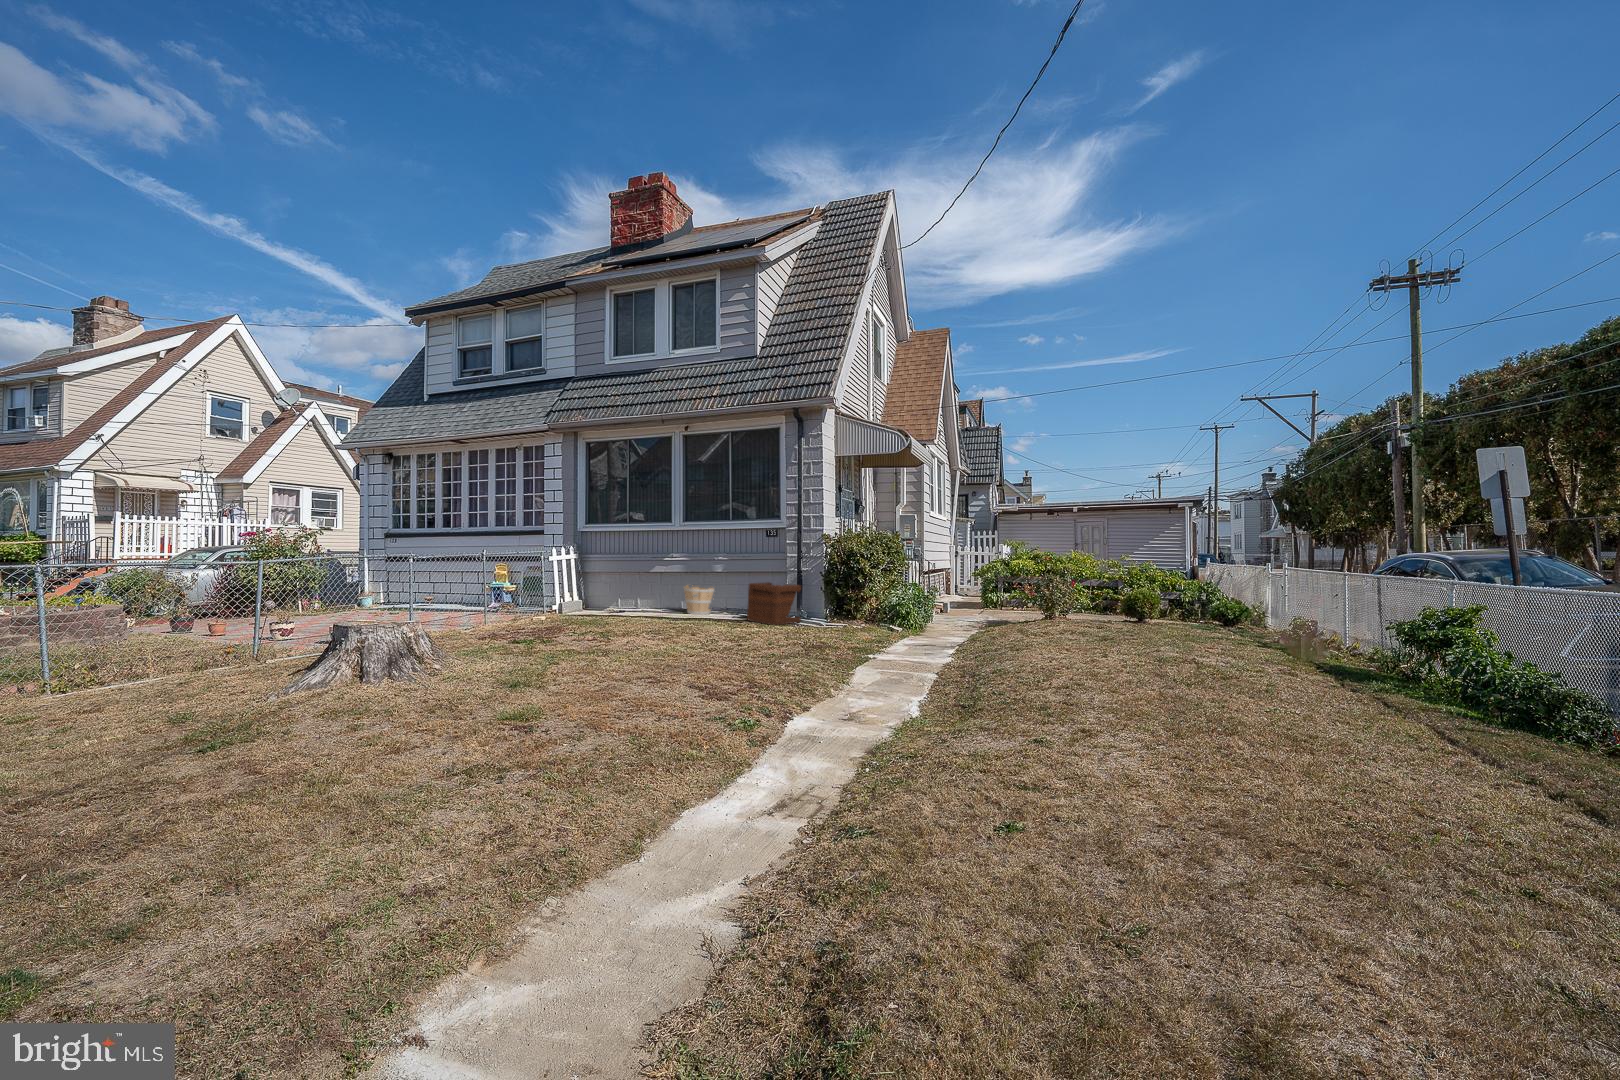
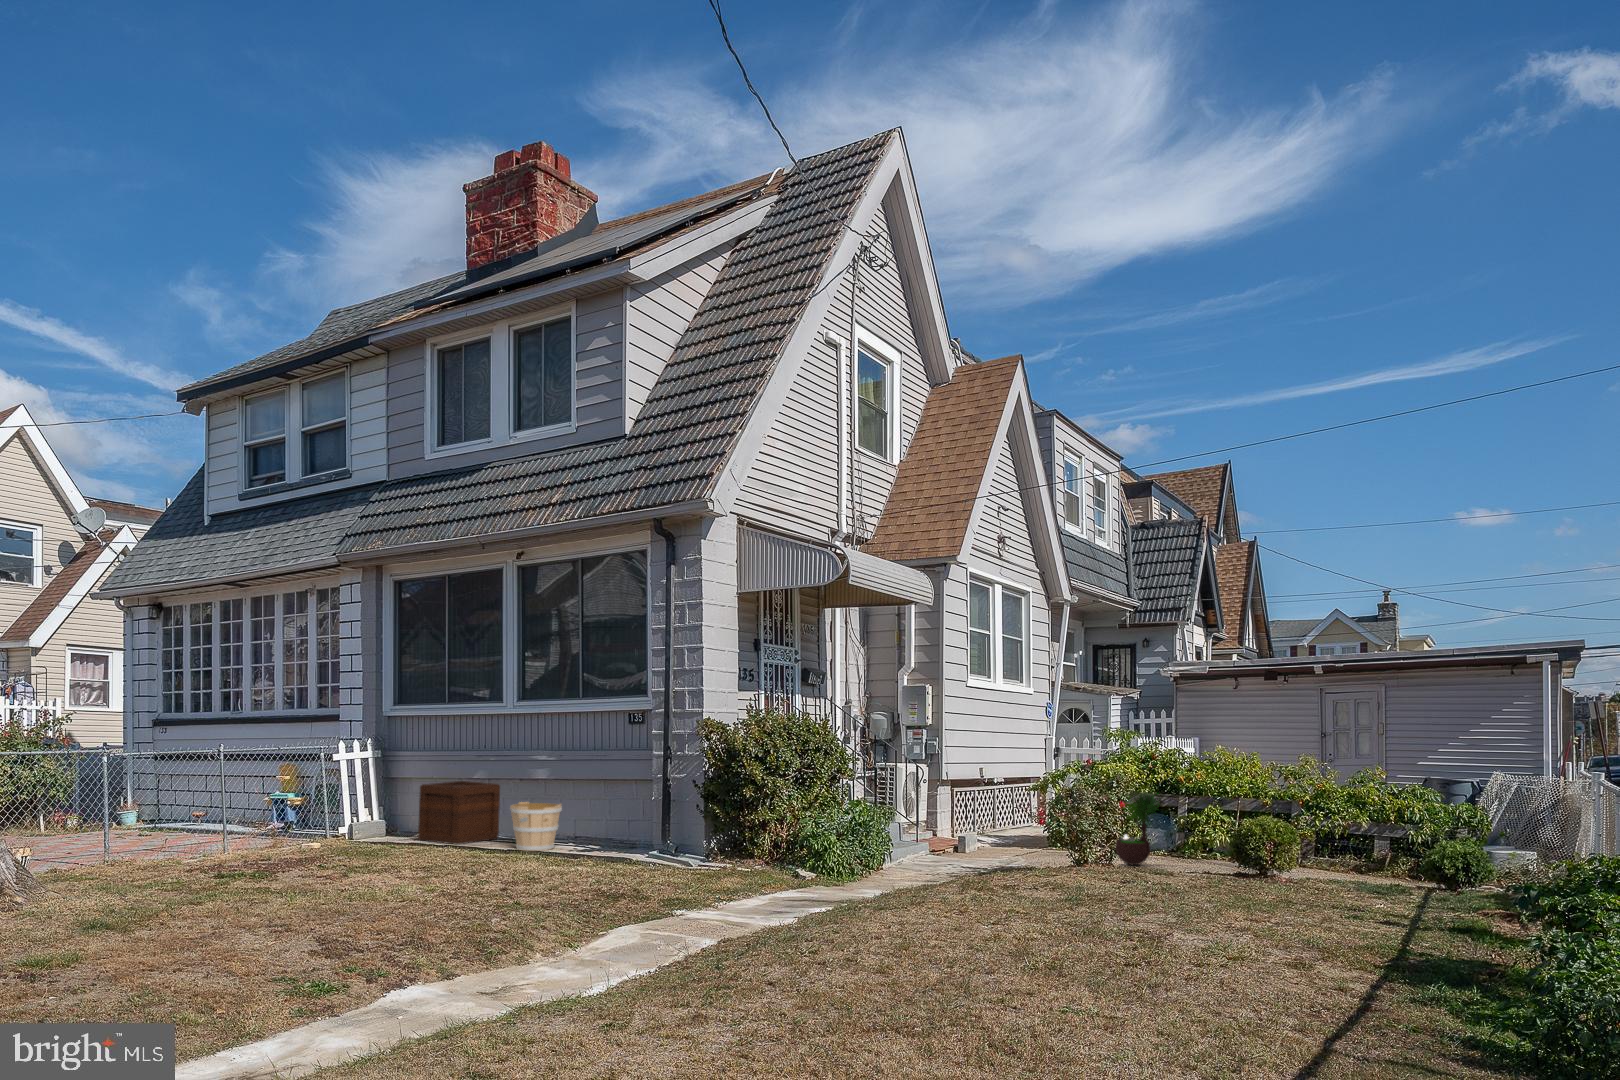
wooden crate: present [747,582,801,625] -> present [418,781,500,845]
potted tree: none [1037,582,1066,627] -> present [1115,791,1158,865]

